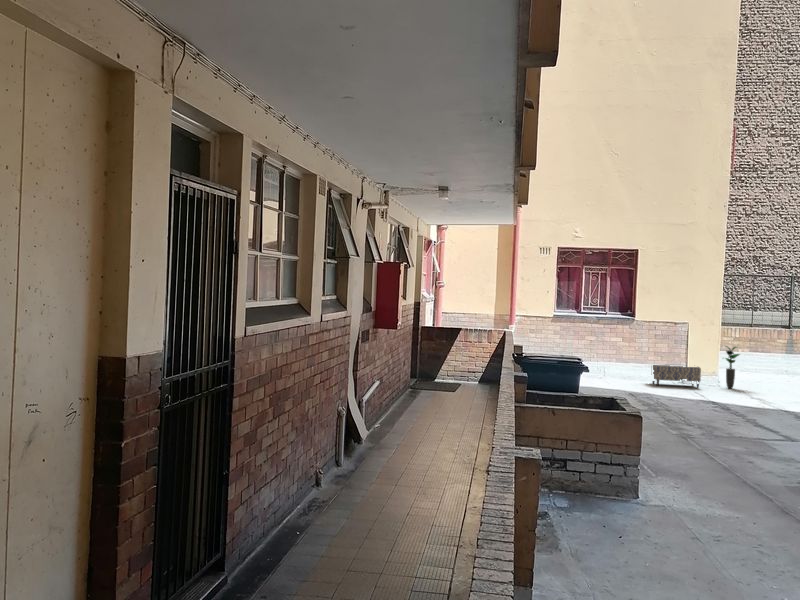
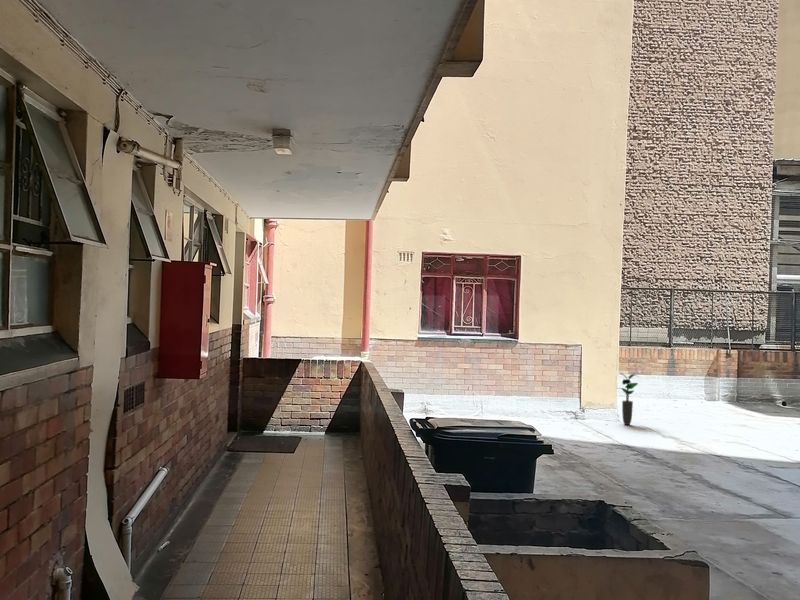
bench: present [653,365,701,388] -> none [538,398,597,427]

